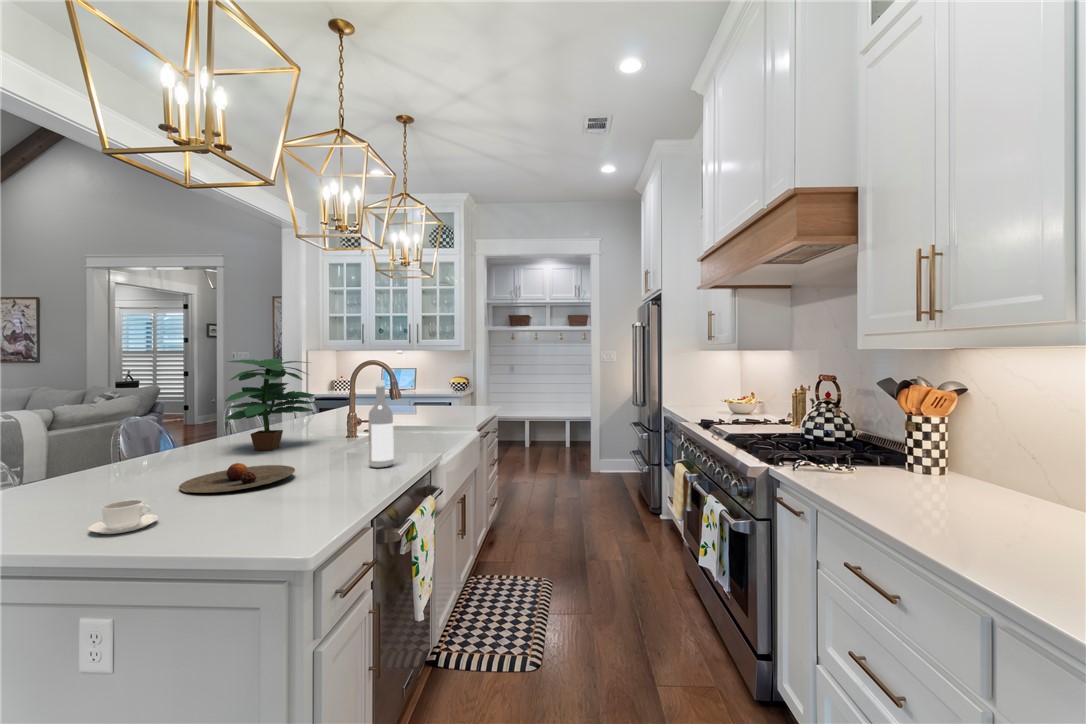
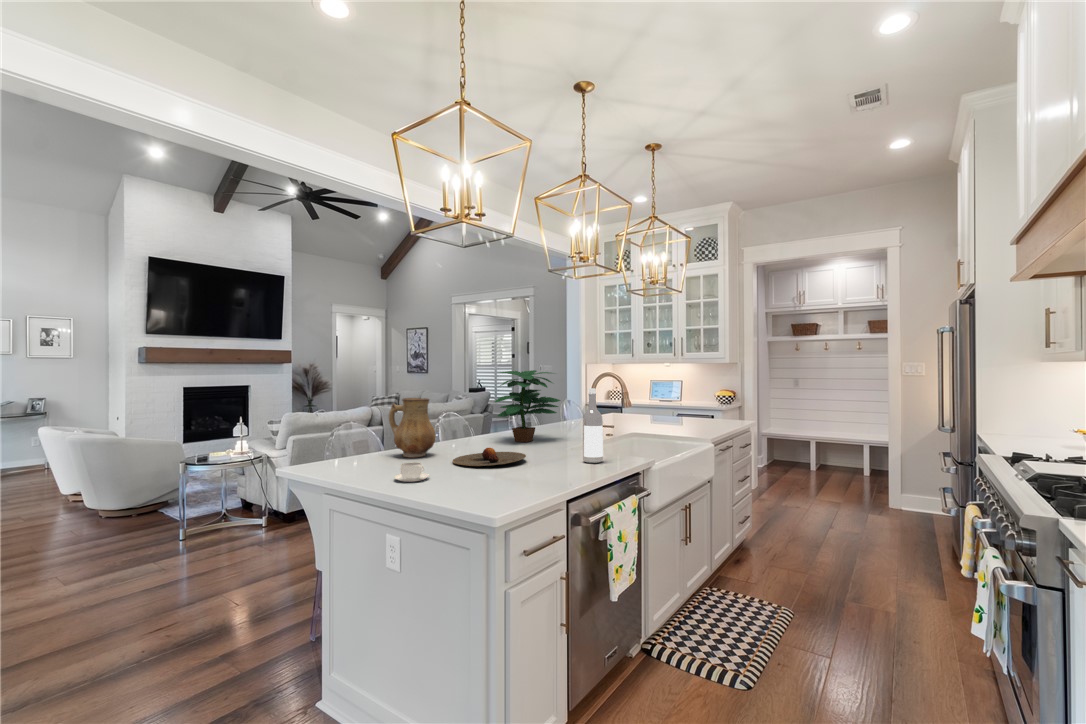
ceramic pitcher: none [45,400,139,492] -> present [389,398,436,457]

